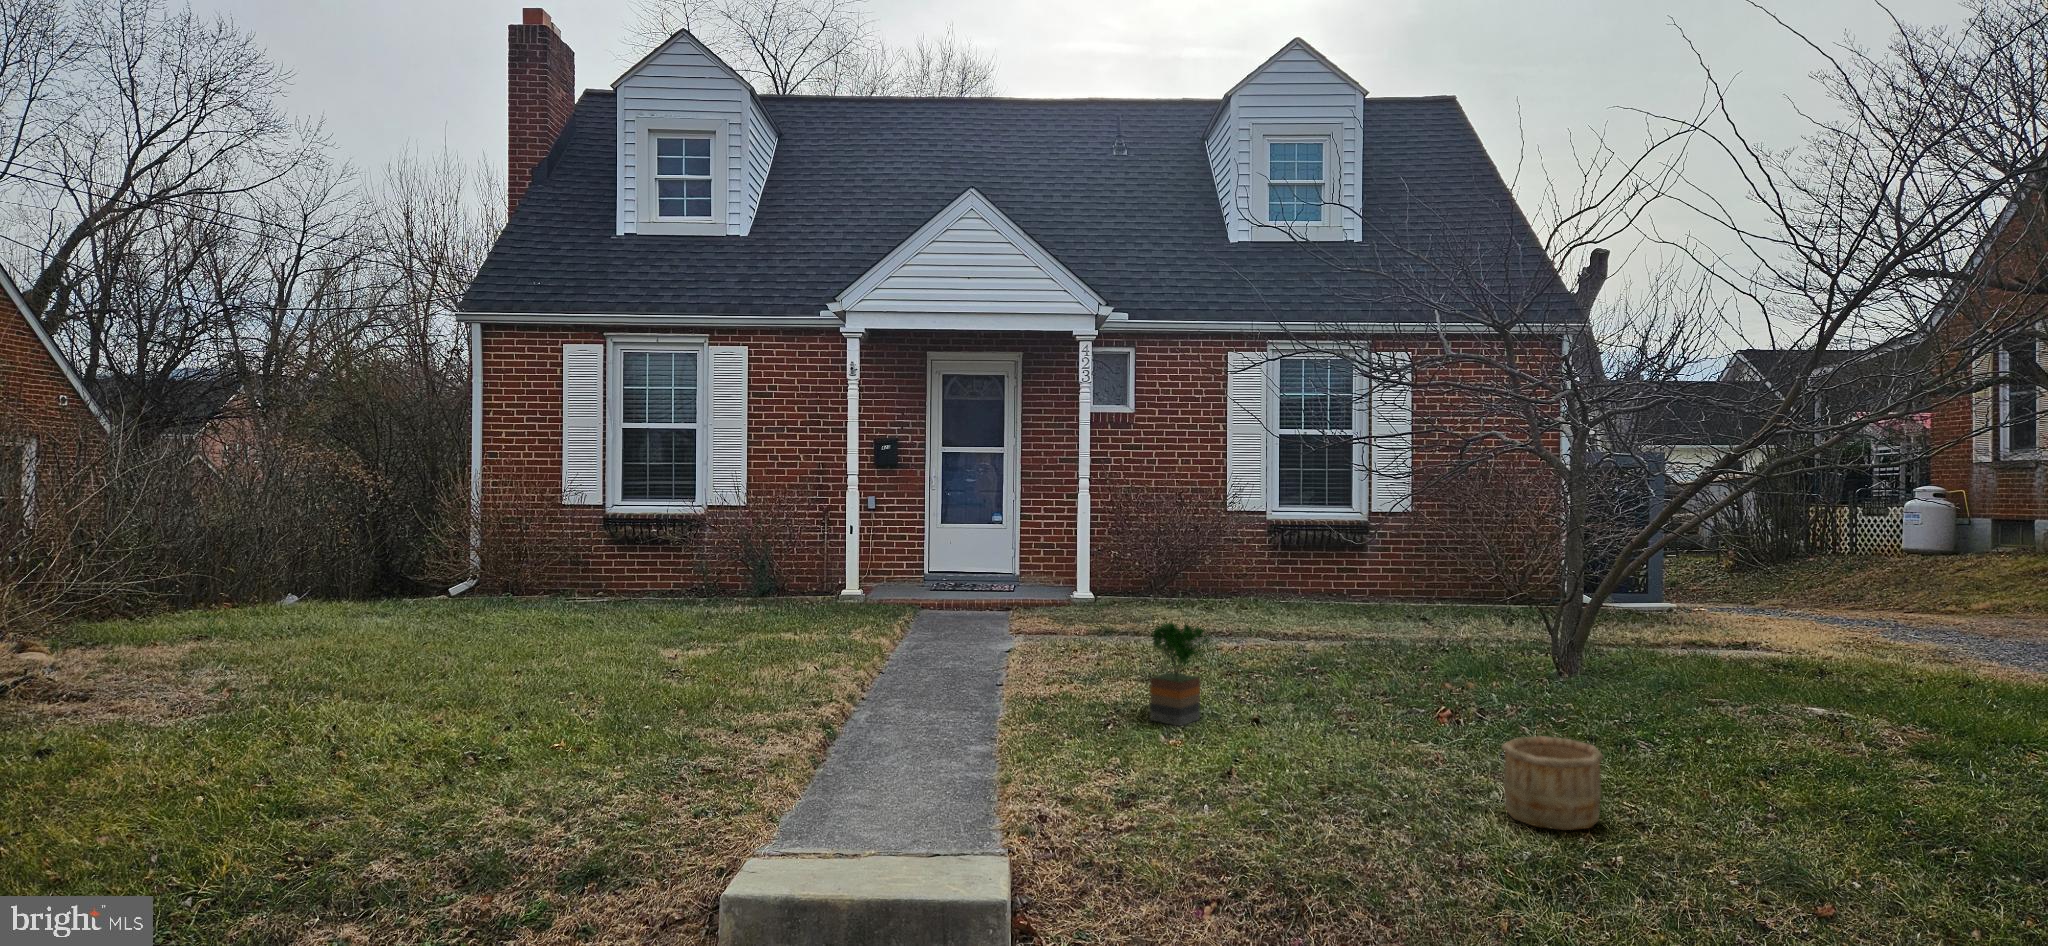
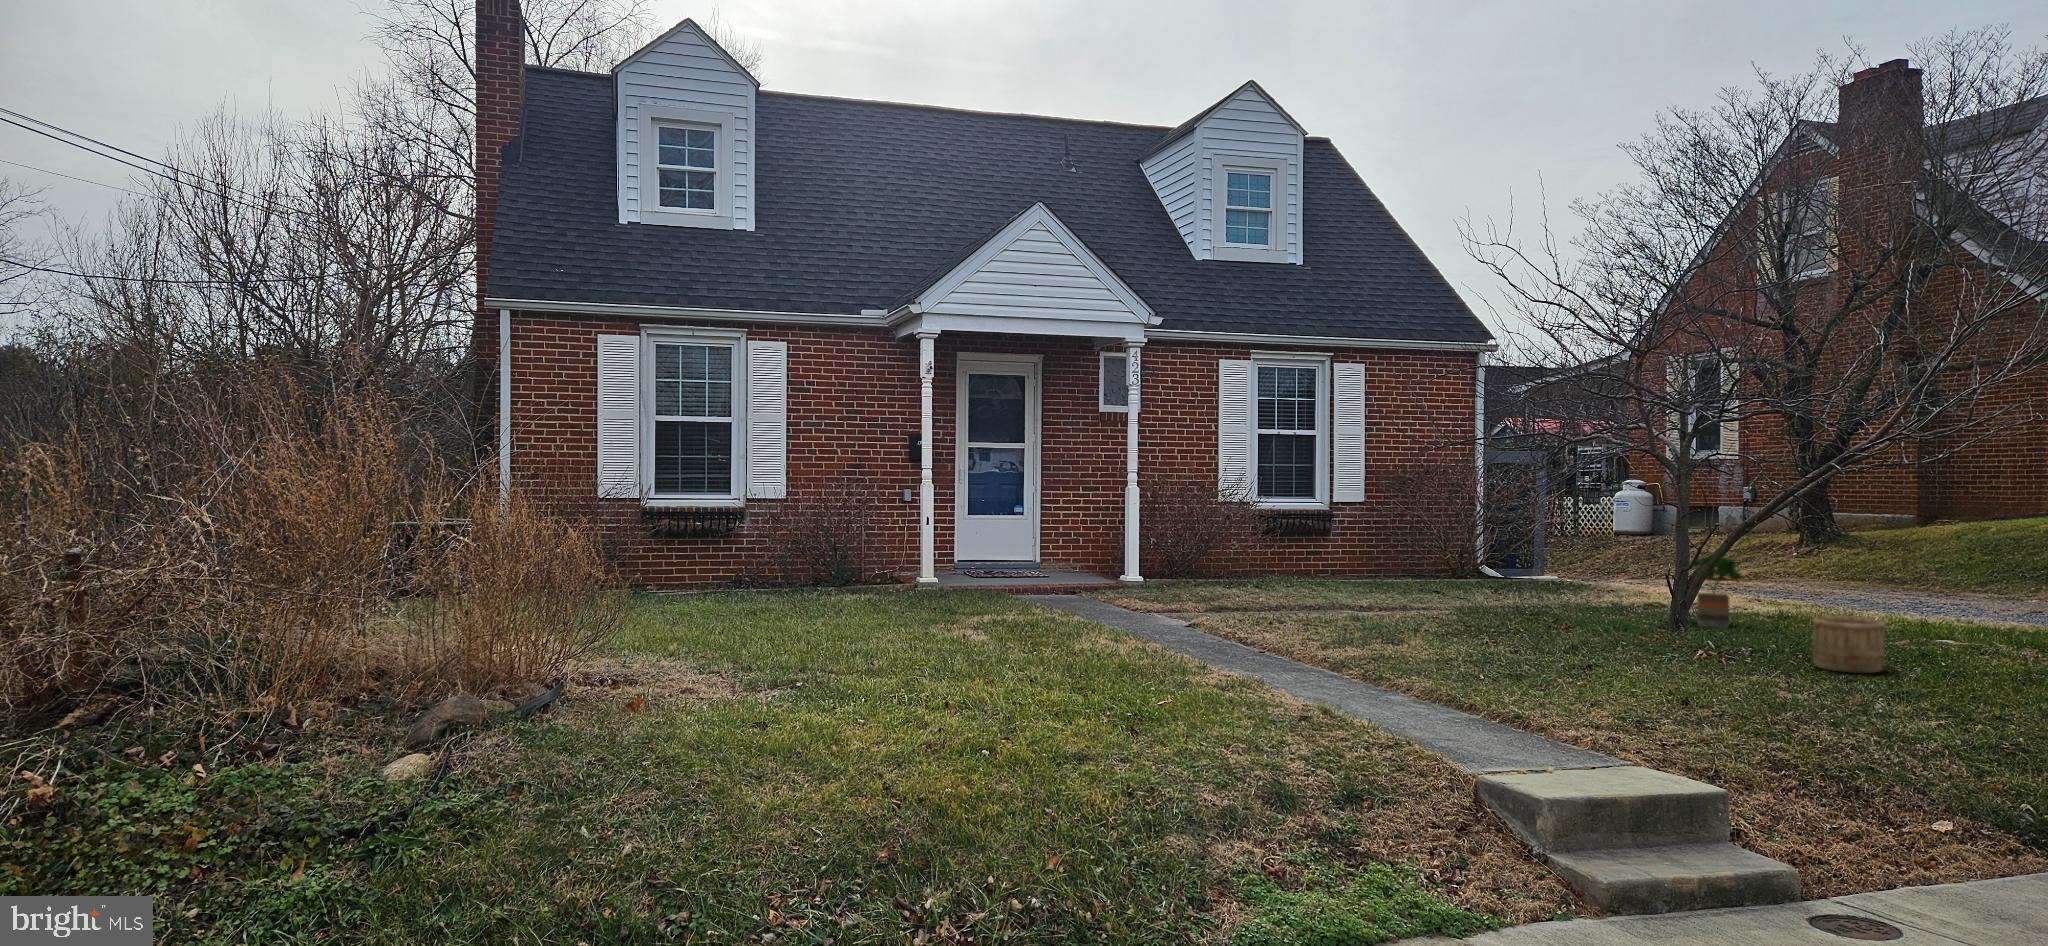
potted tree: present [1150,622,1210,726] -> present [1691,556,1742,628]

